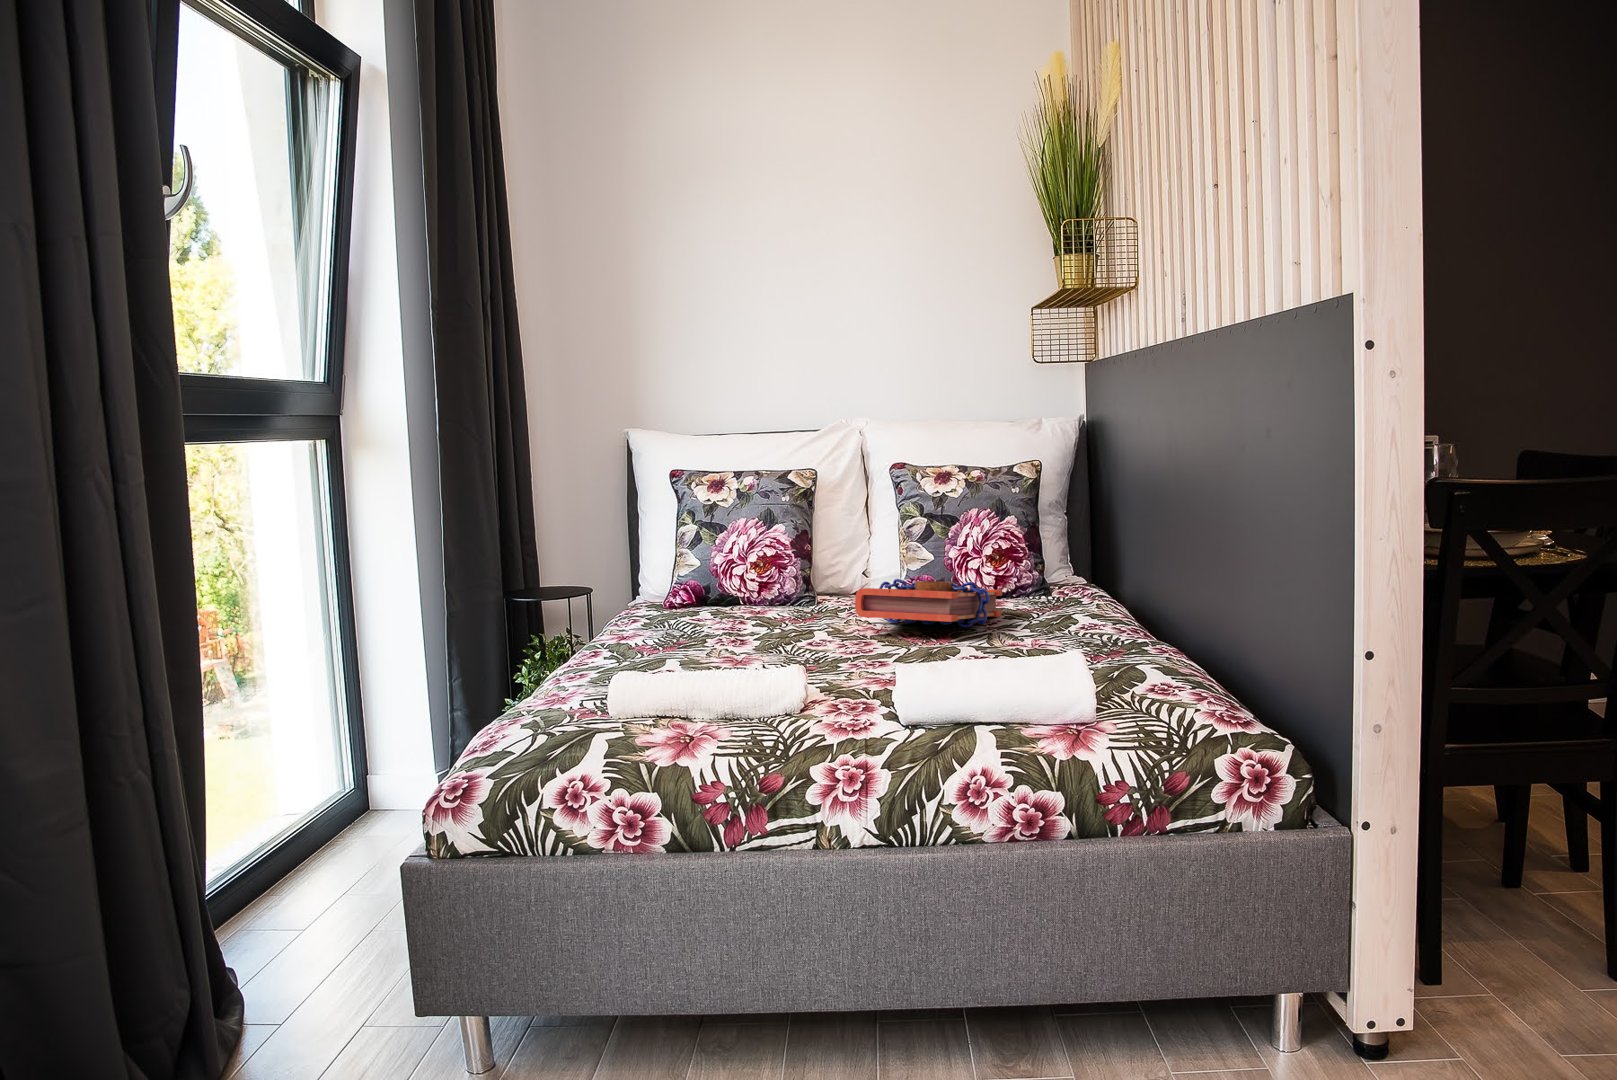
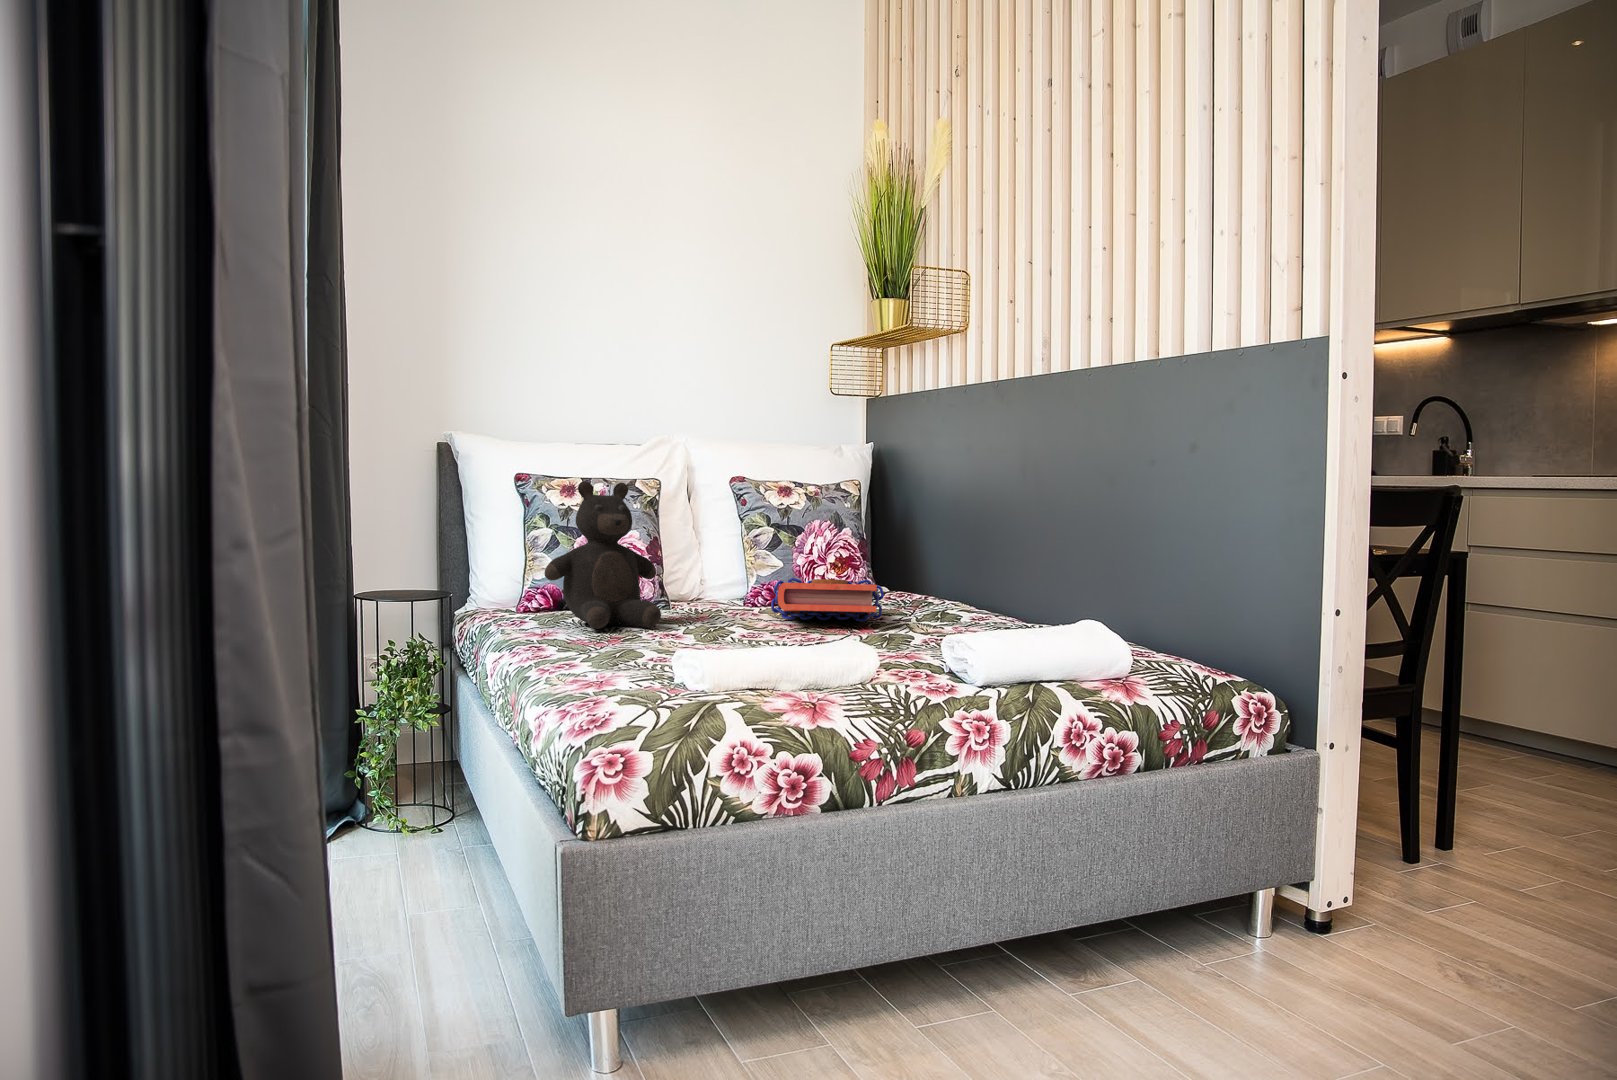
teddy bear: none [650,486,765,633] -> present [545,481,661,629]

